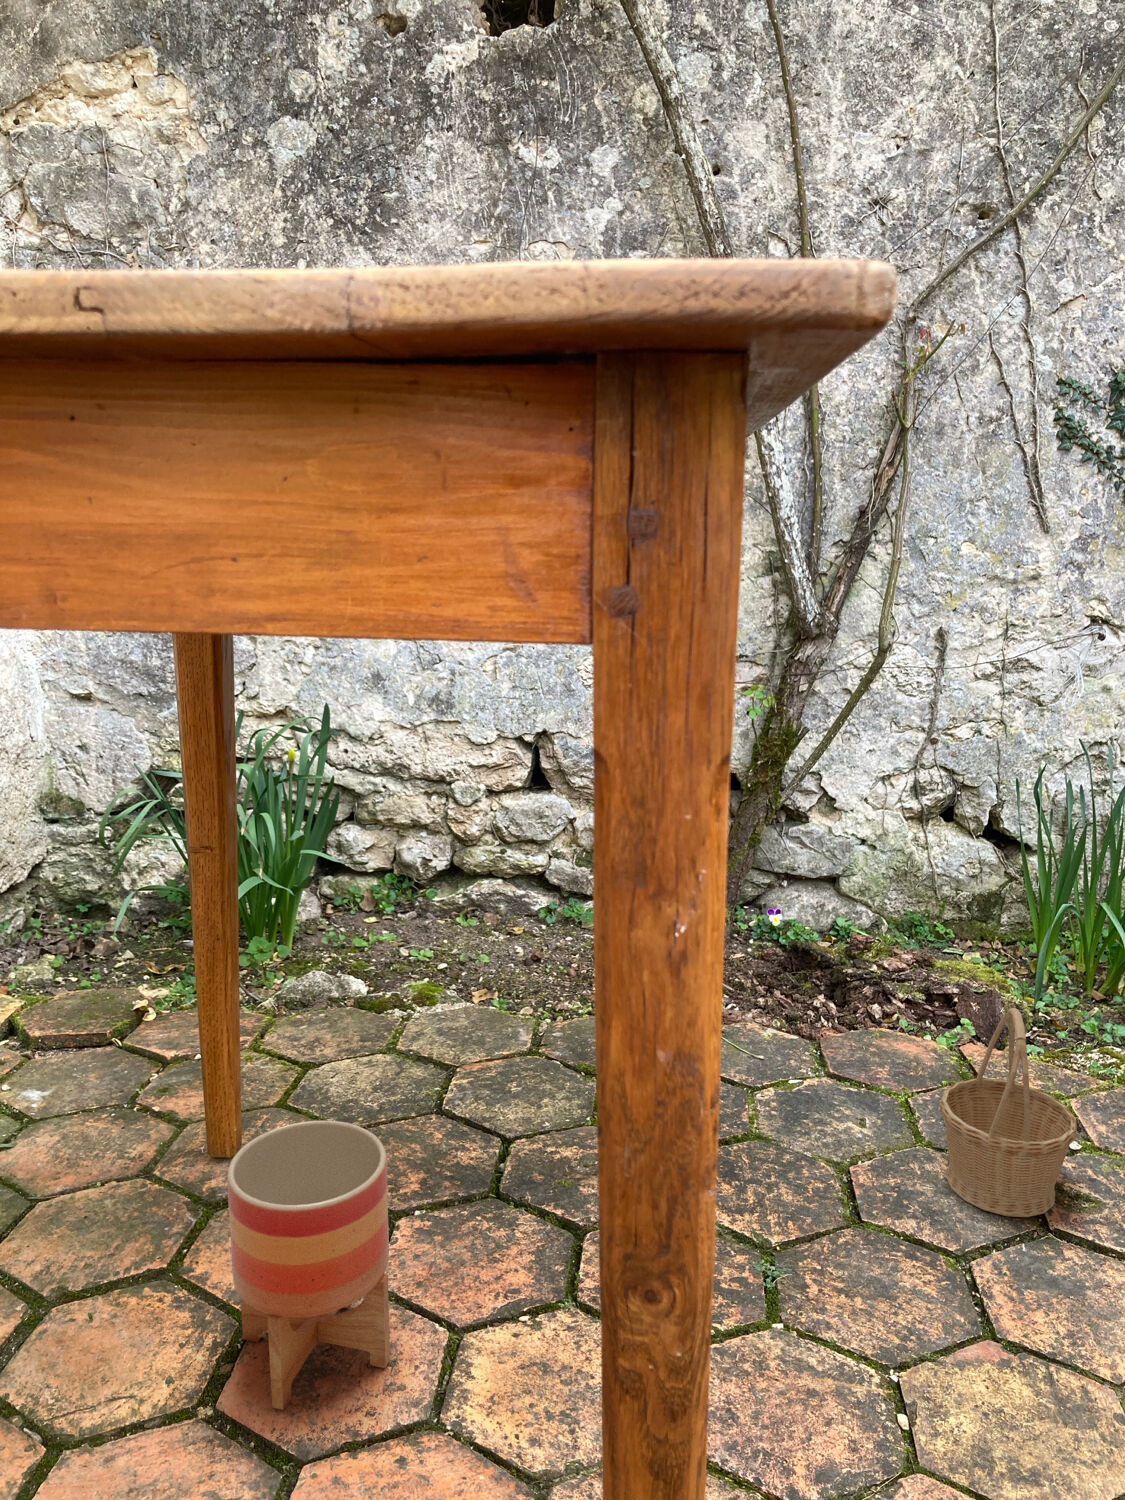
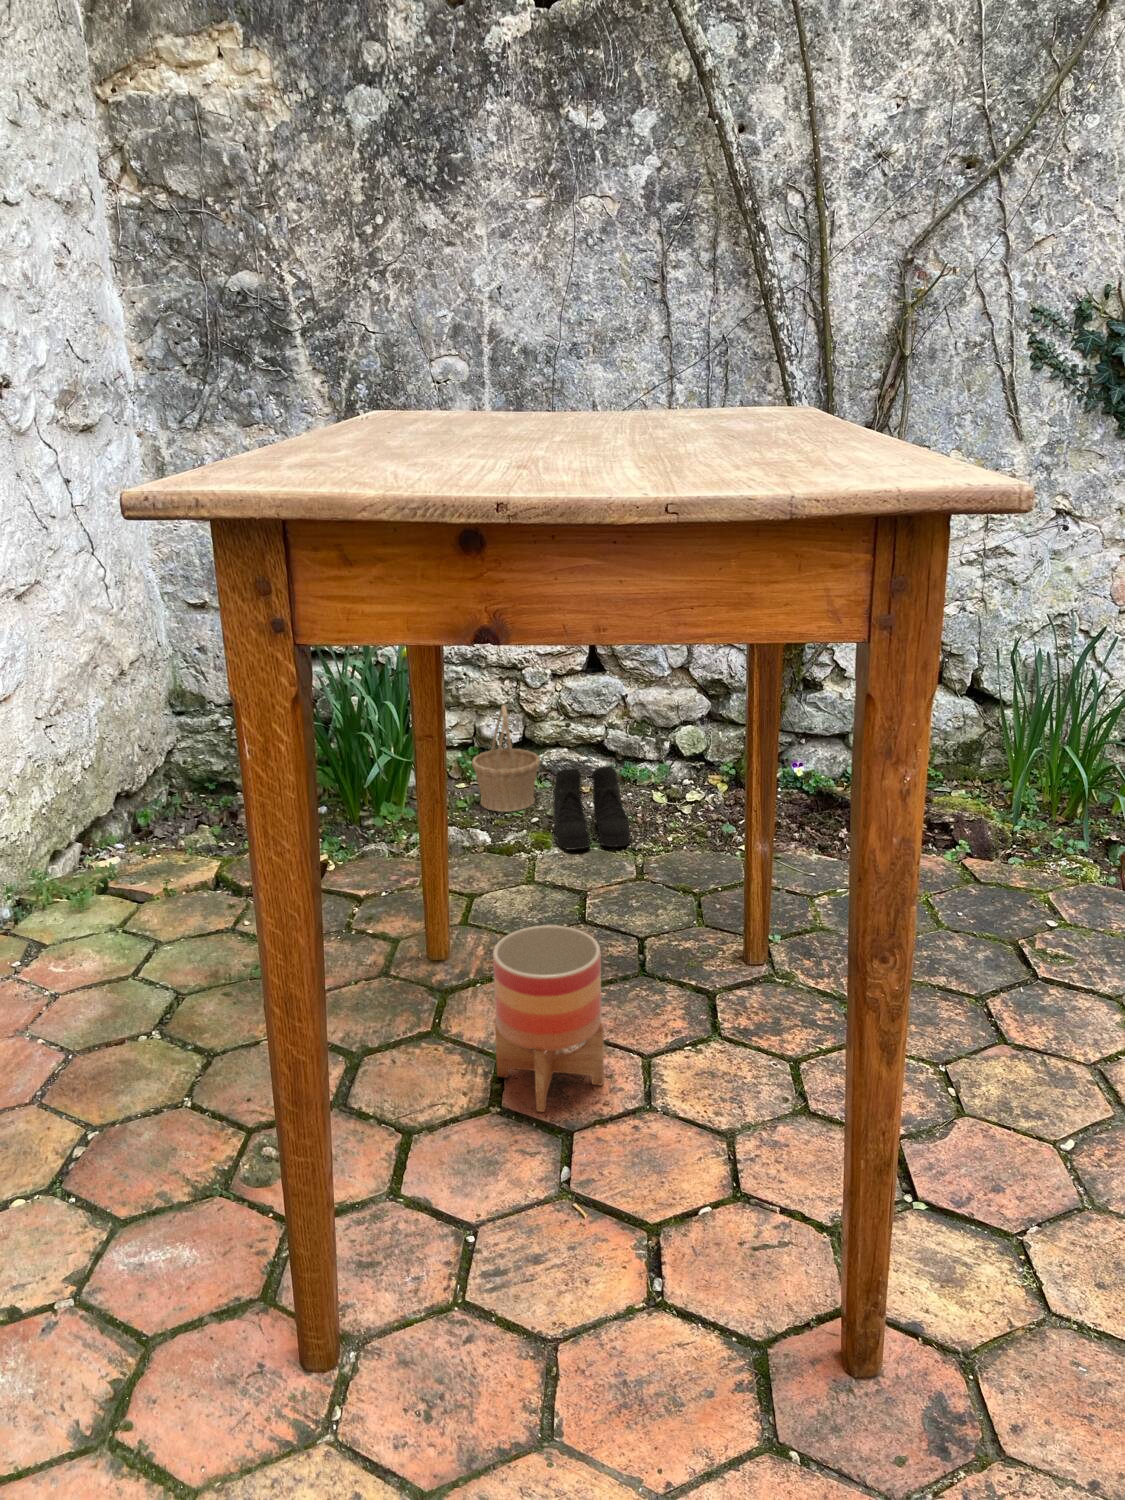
boots: none [461,899,551,1001] -> present [553,766,630,850]
basket: present [940,1008,1077,1217] -> present [472,705,540,812]

